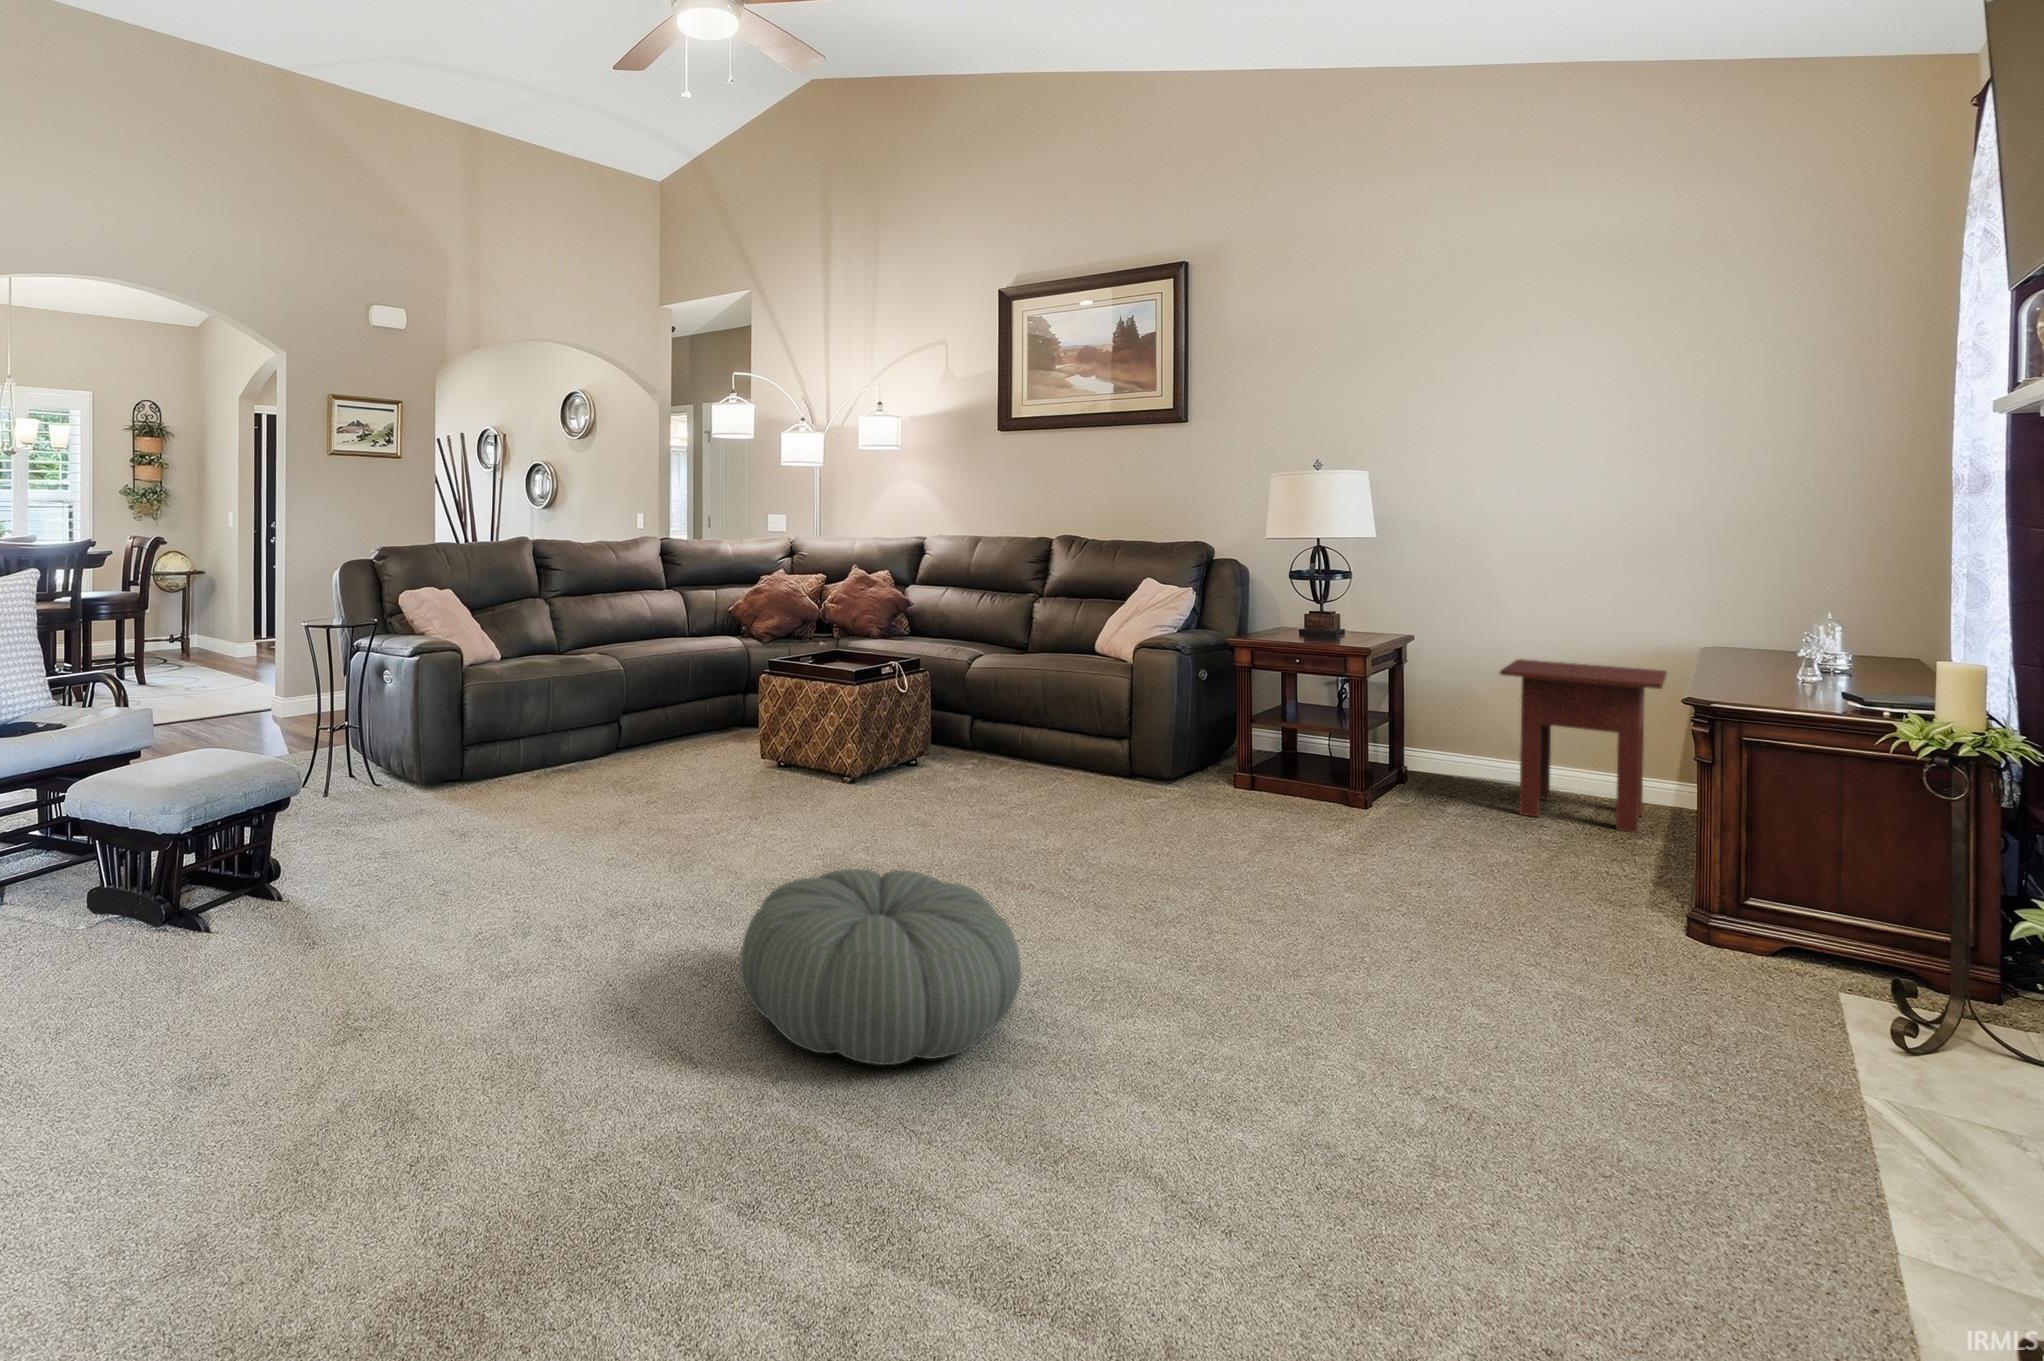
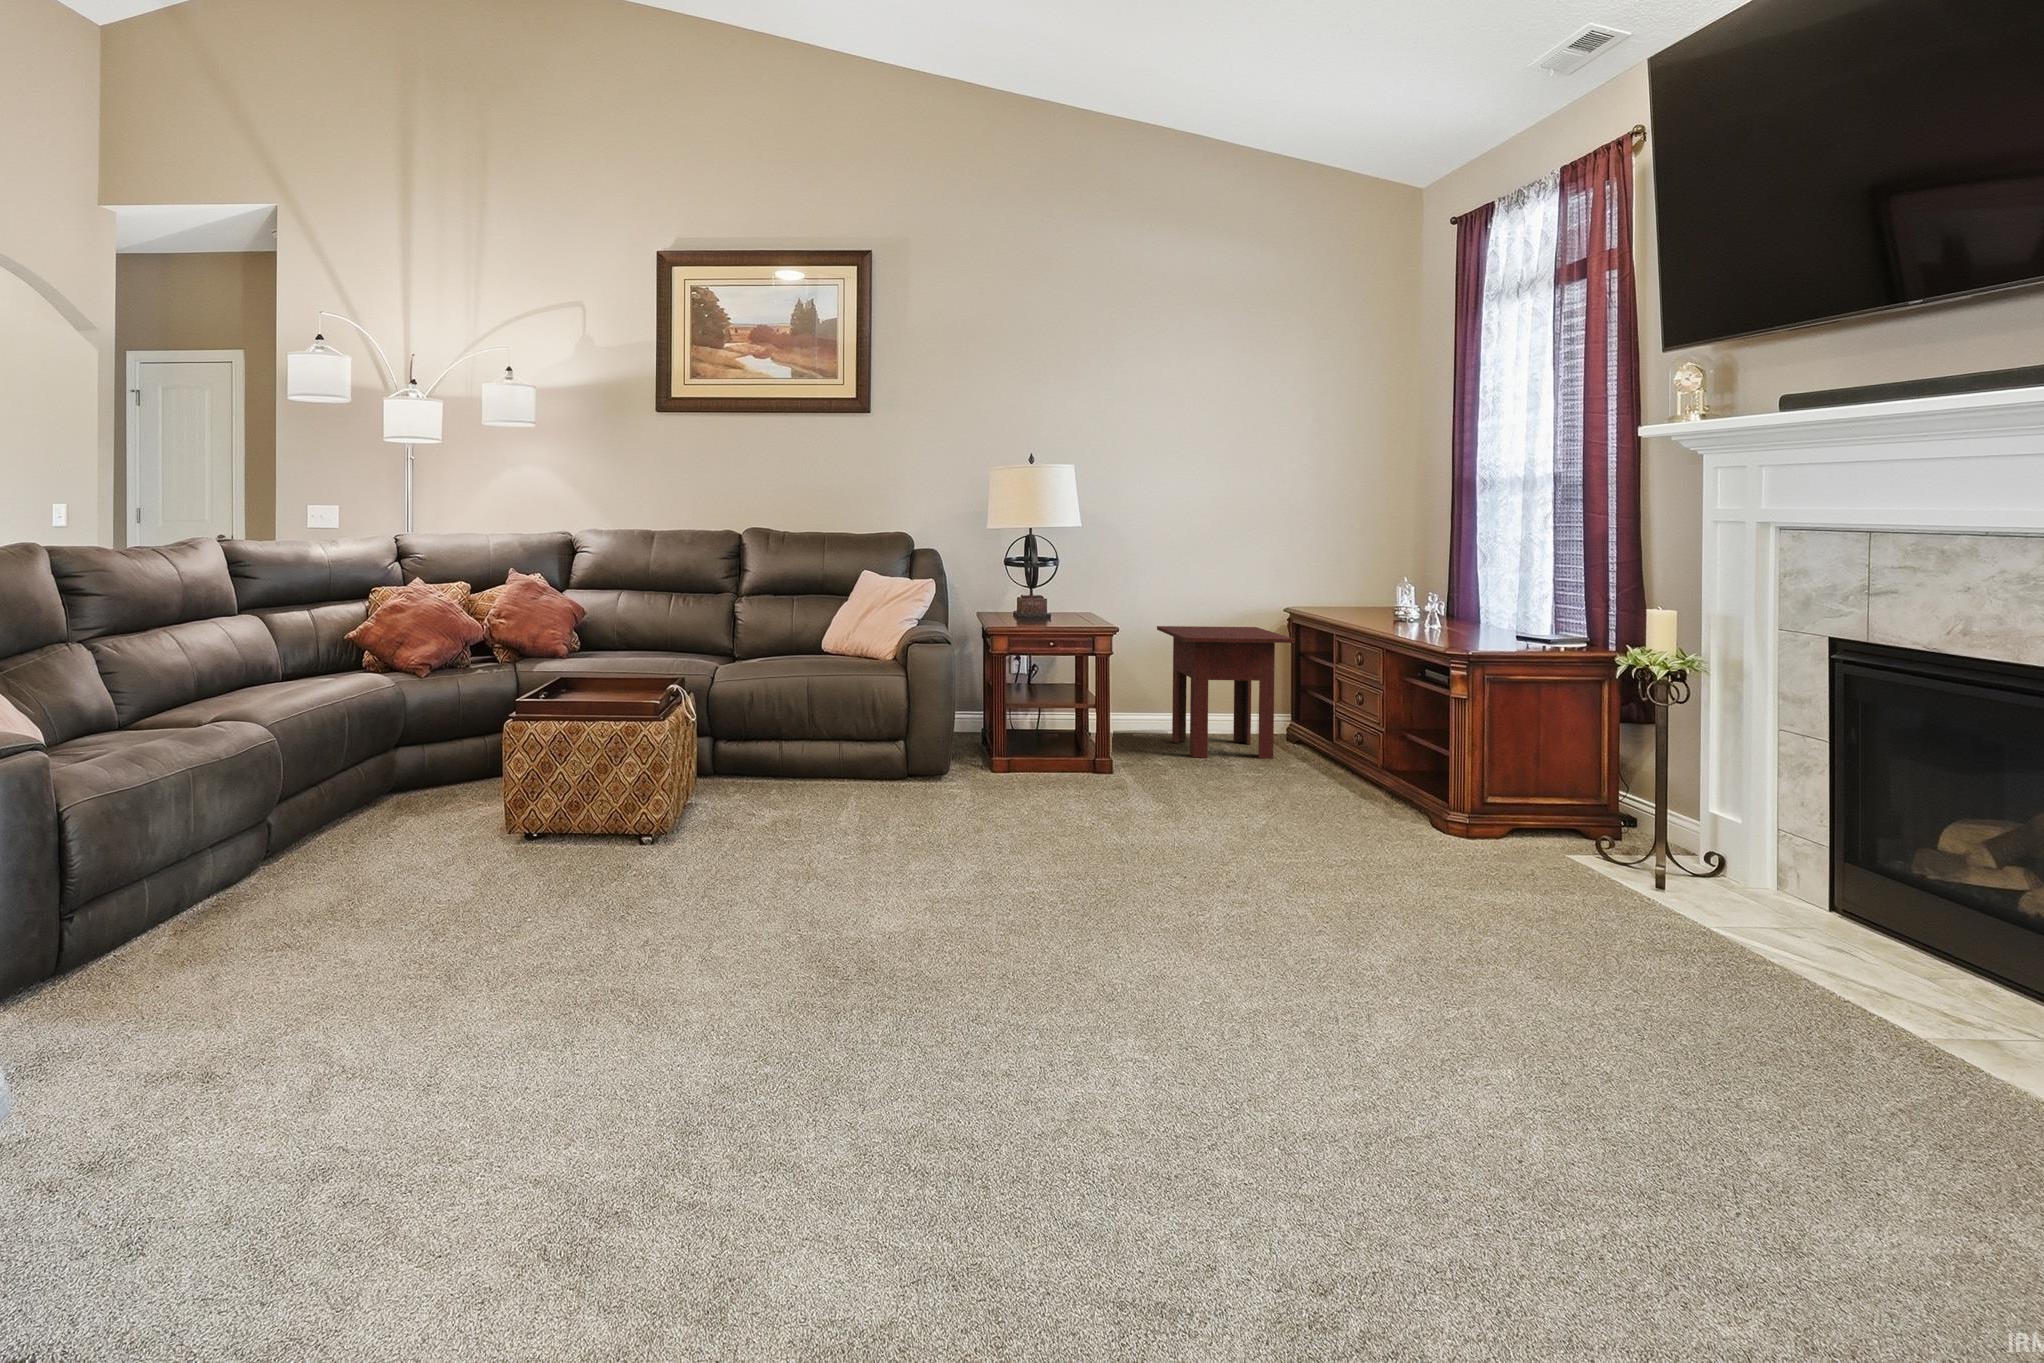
pouf: present [740,869,1021,1065] -> none [1053,951,1428,1237]

